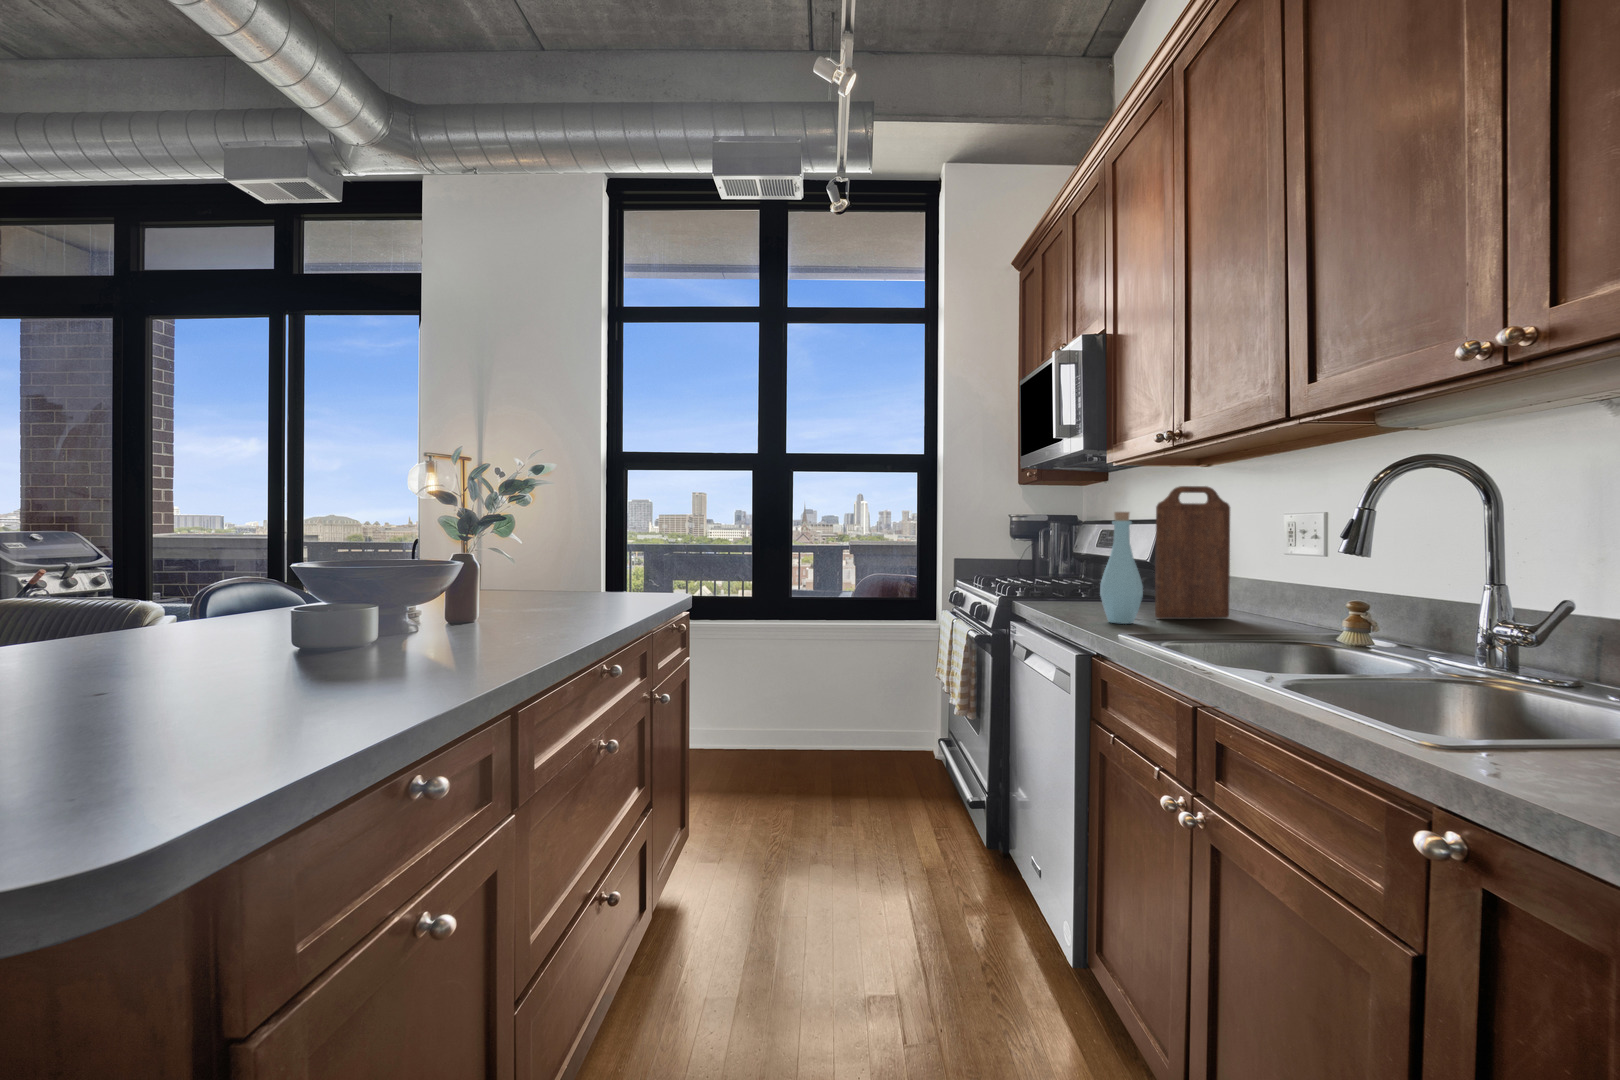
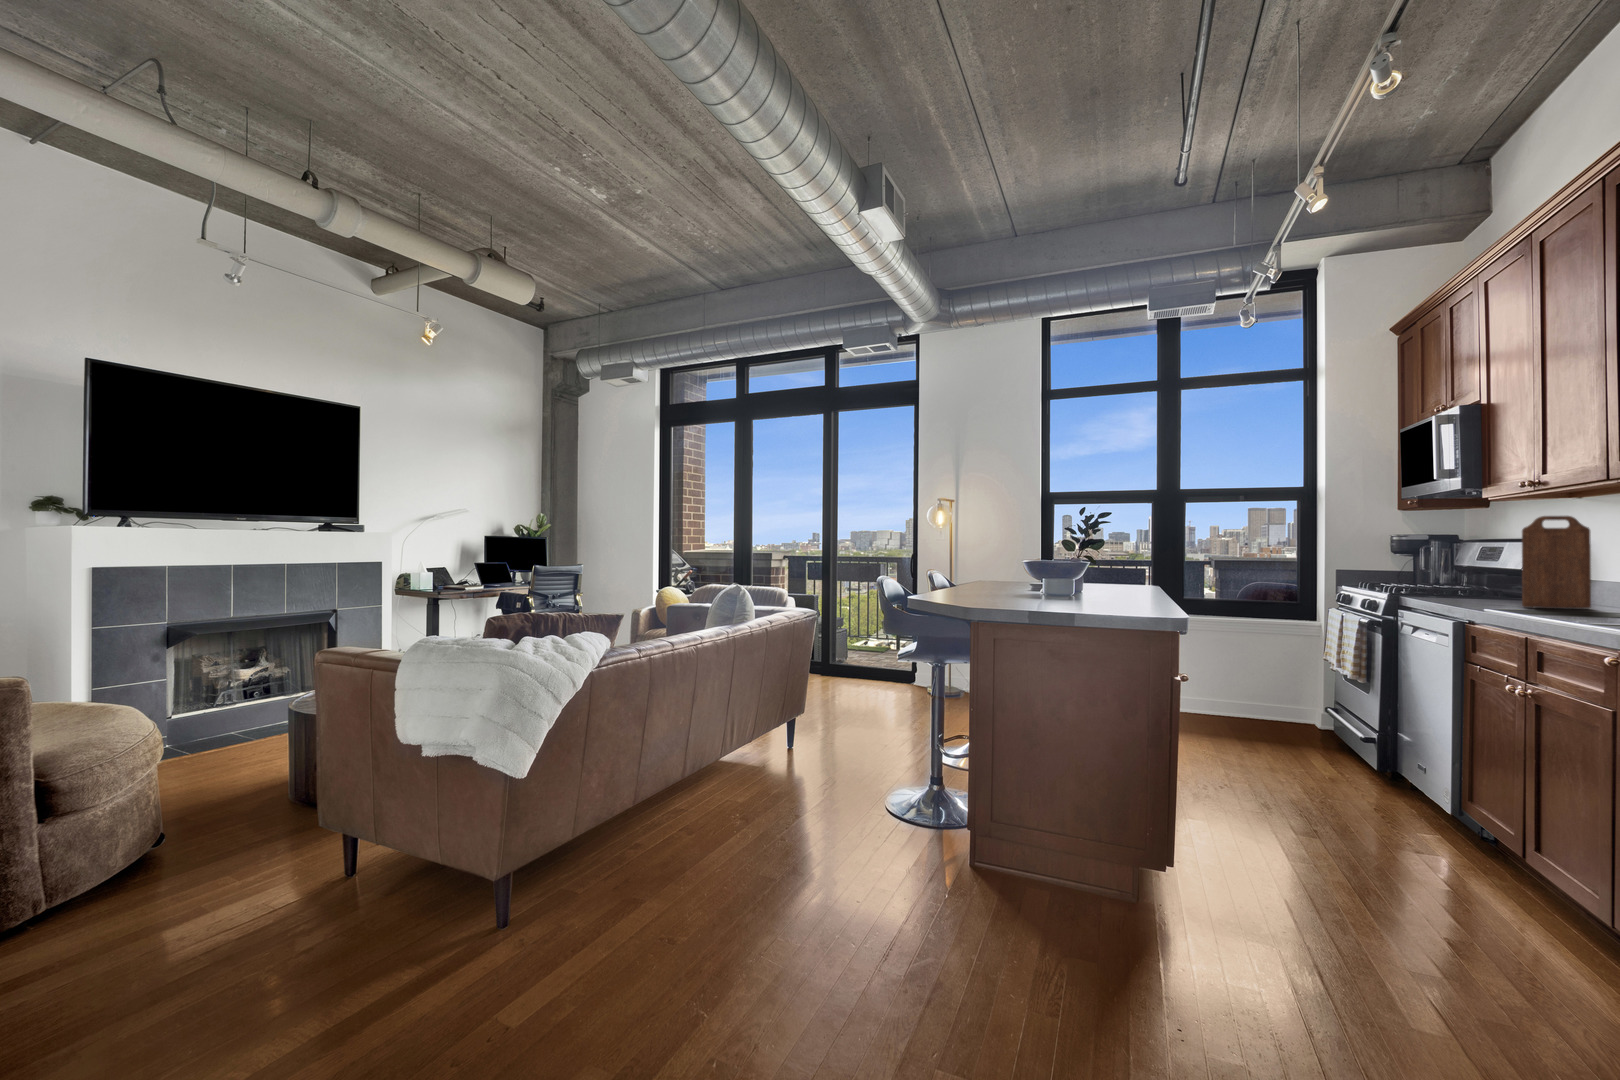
bottle: present [1100,512,1143,624] -> none [1473,534,1509,608]

